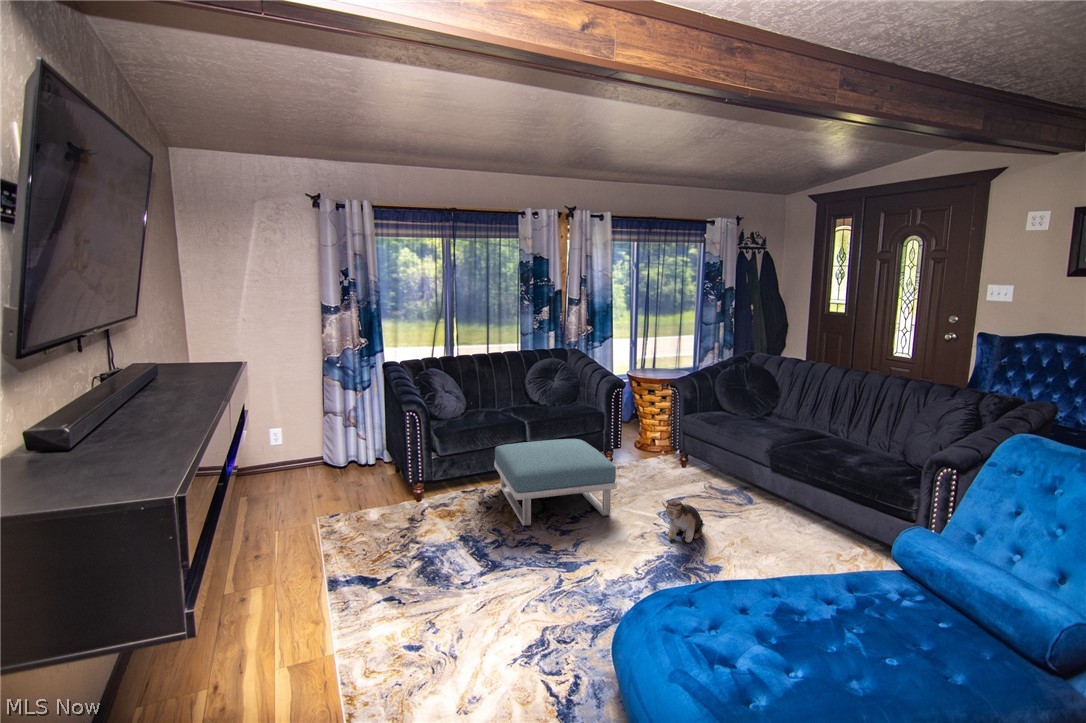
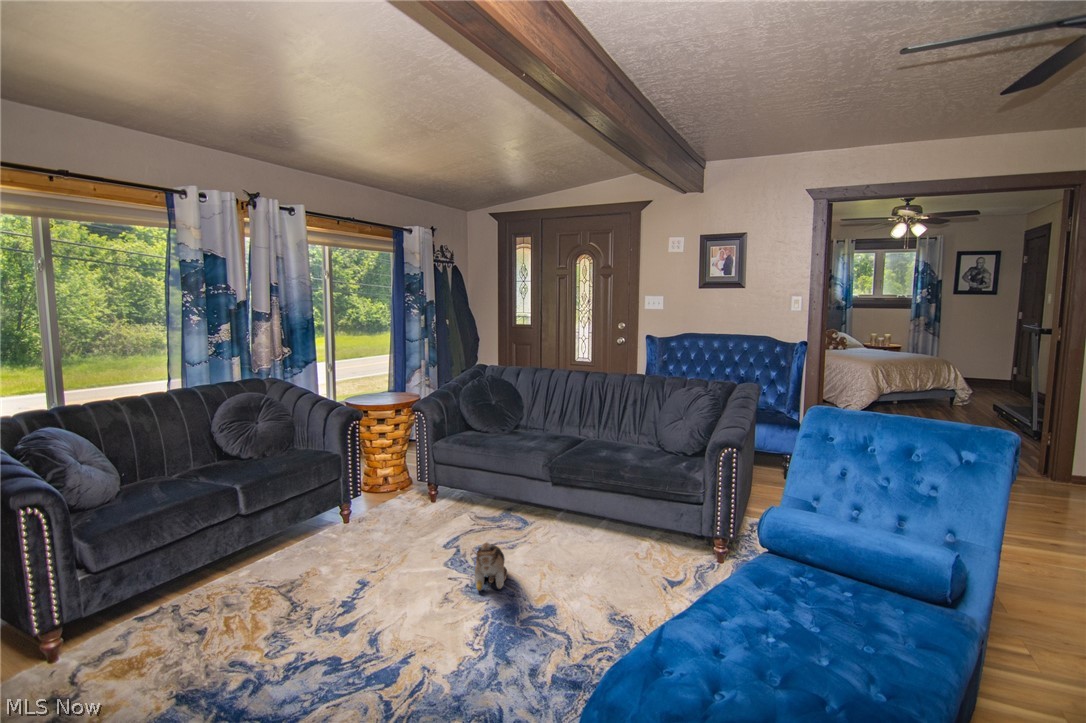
footstool: present [494,439,617,526] -> none [194,495,397,641]

